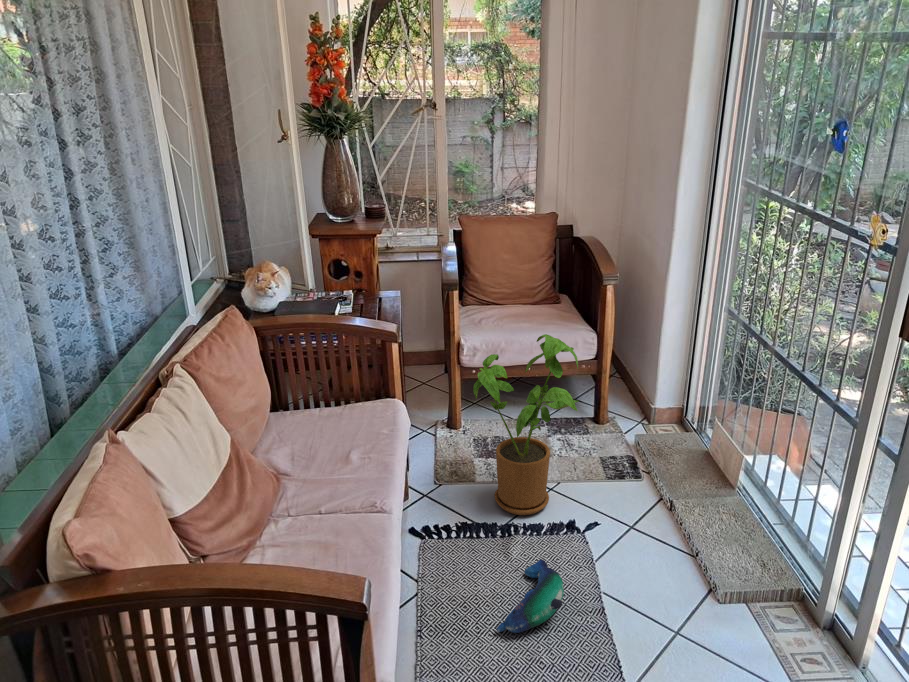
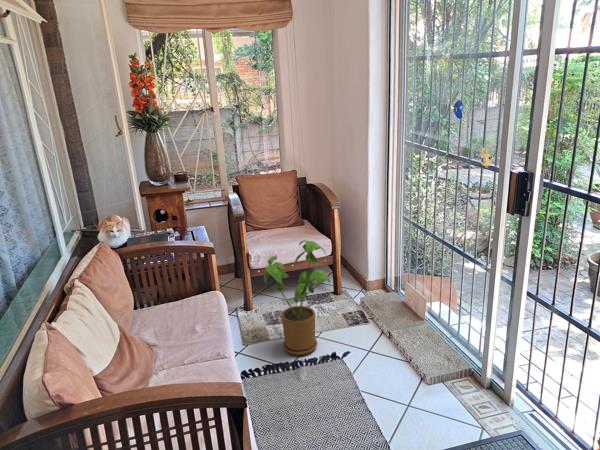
plush toy: present [496,559,564,633] -> none [302,378,340,425]

